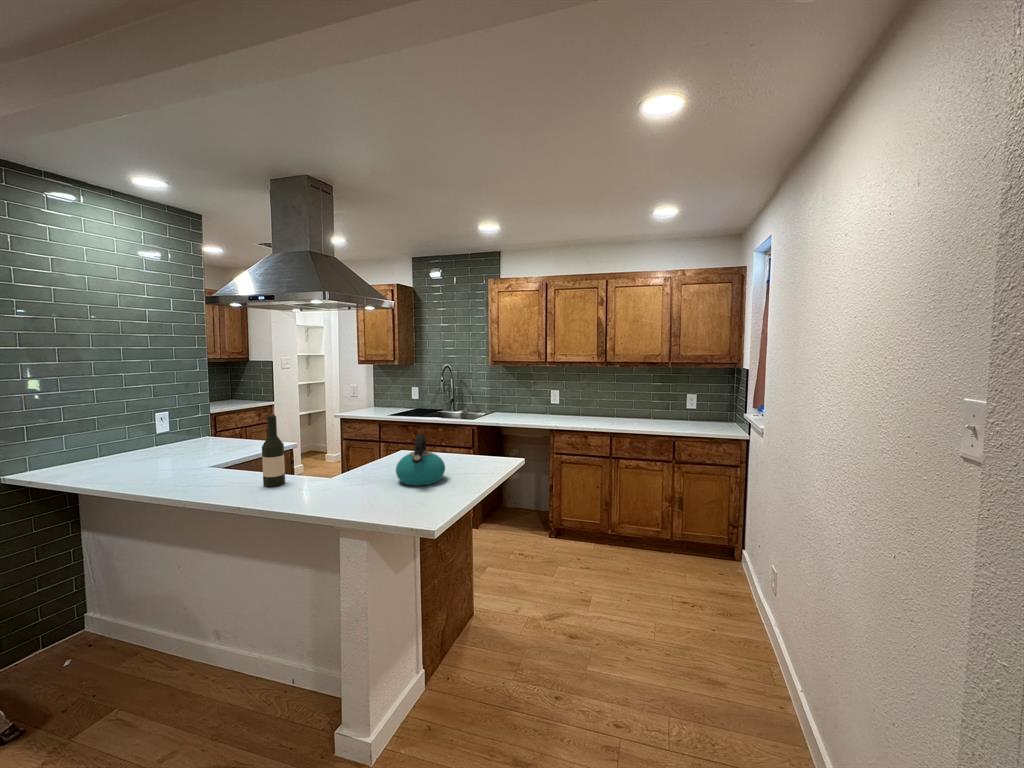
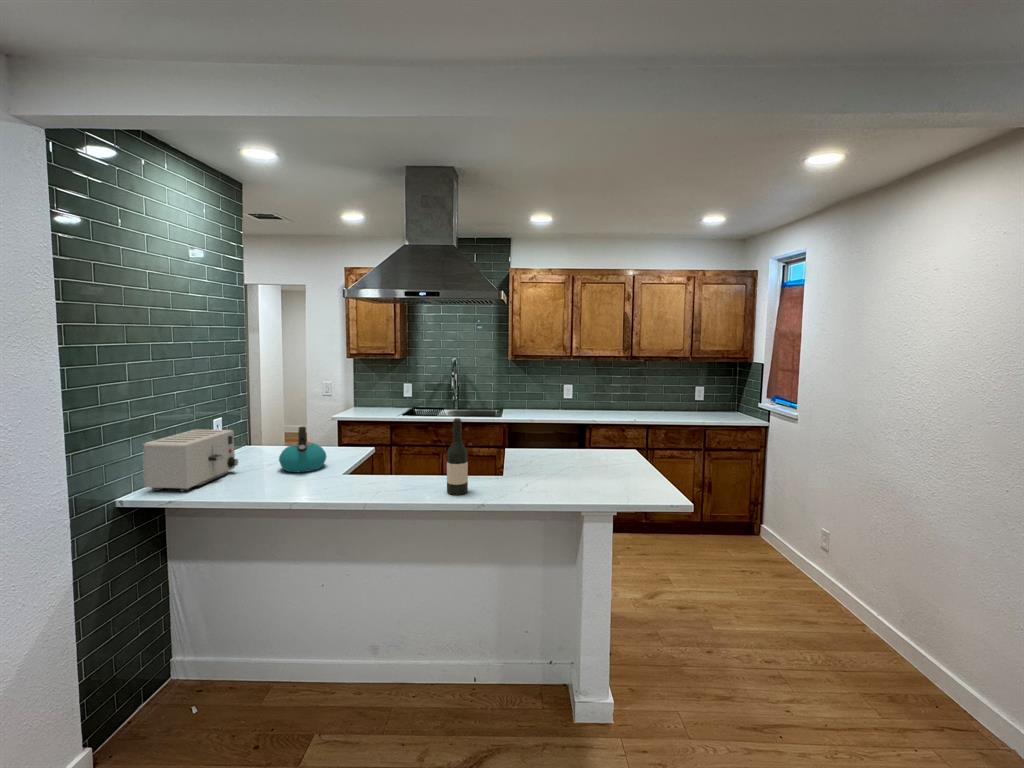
toaster: none [72,418,166,467] -> present [143,429,238,491]
kettle: present [396,434,445,486] -> present [279,427,326,472]

